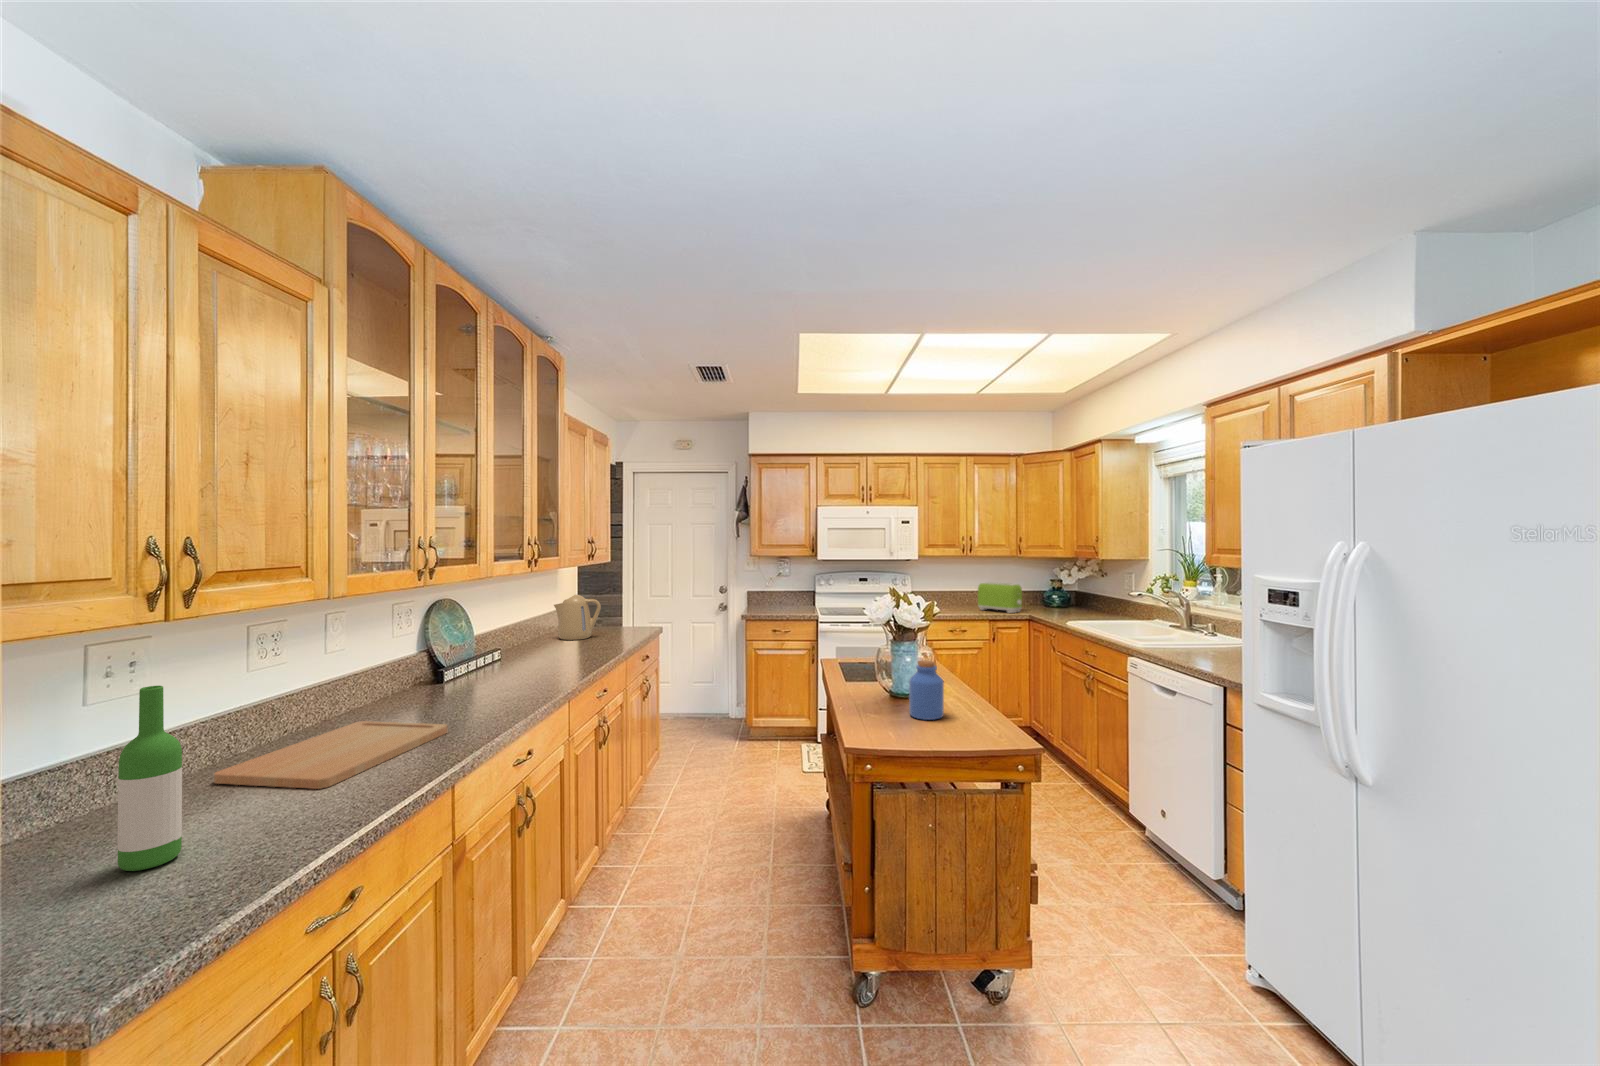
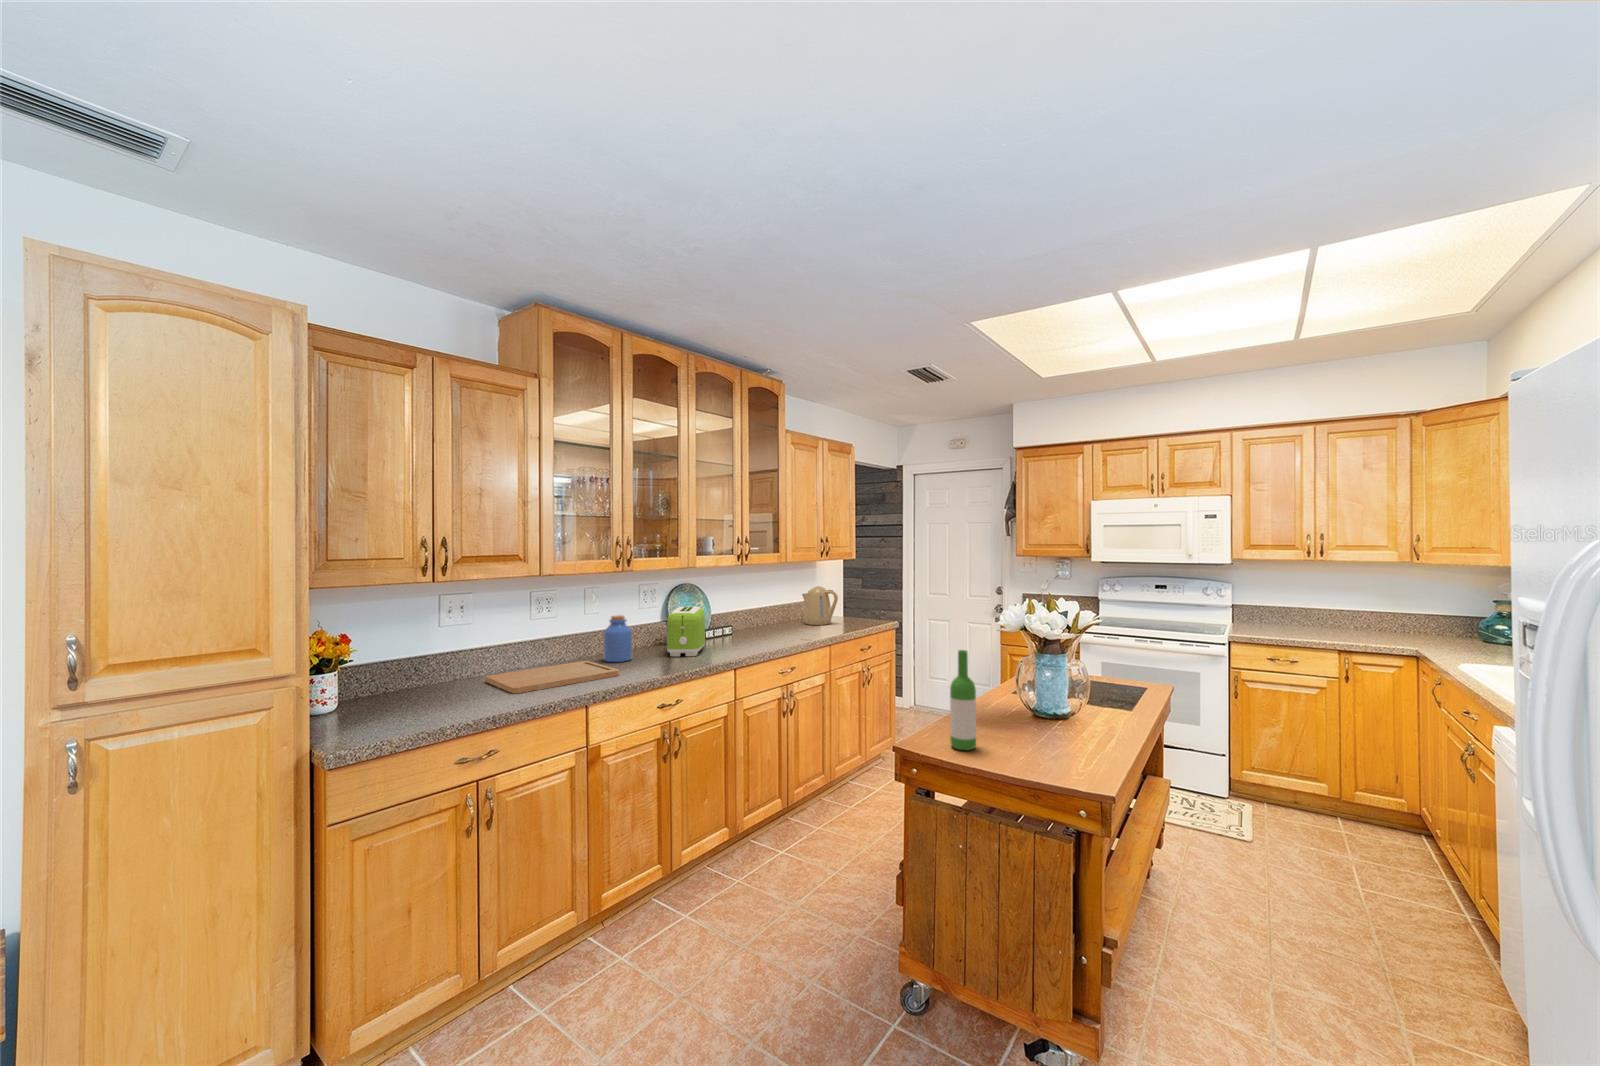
toaster: present [978,582,1022,613] -> present [667,606,705,656]
jar: present [909,661,944,720] -> present [604,615,632,662]
wine bottle: present [117,686,182,871] -> present [950,650,976,750]

